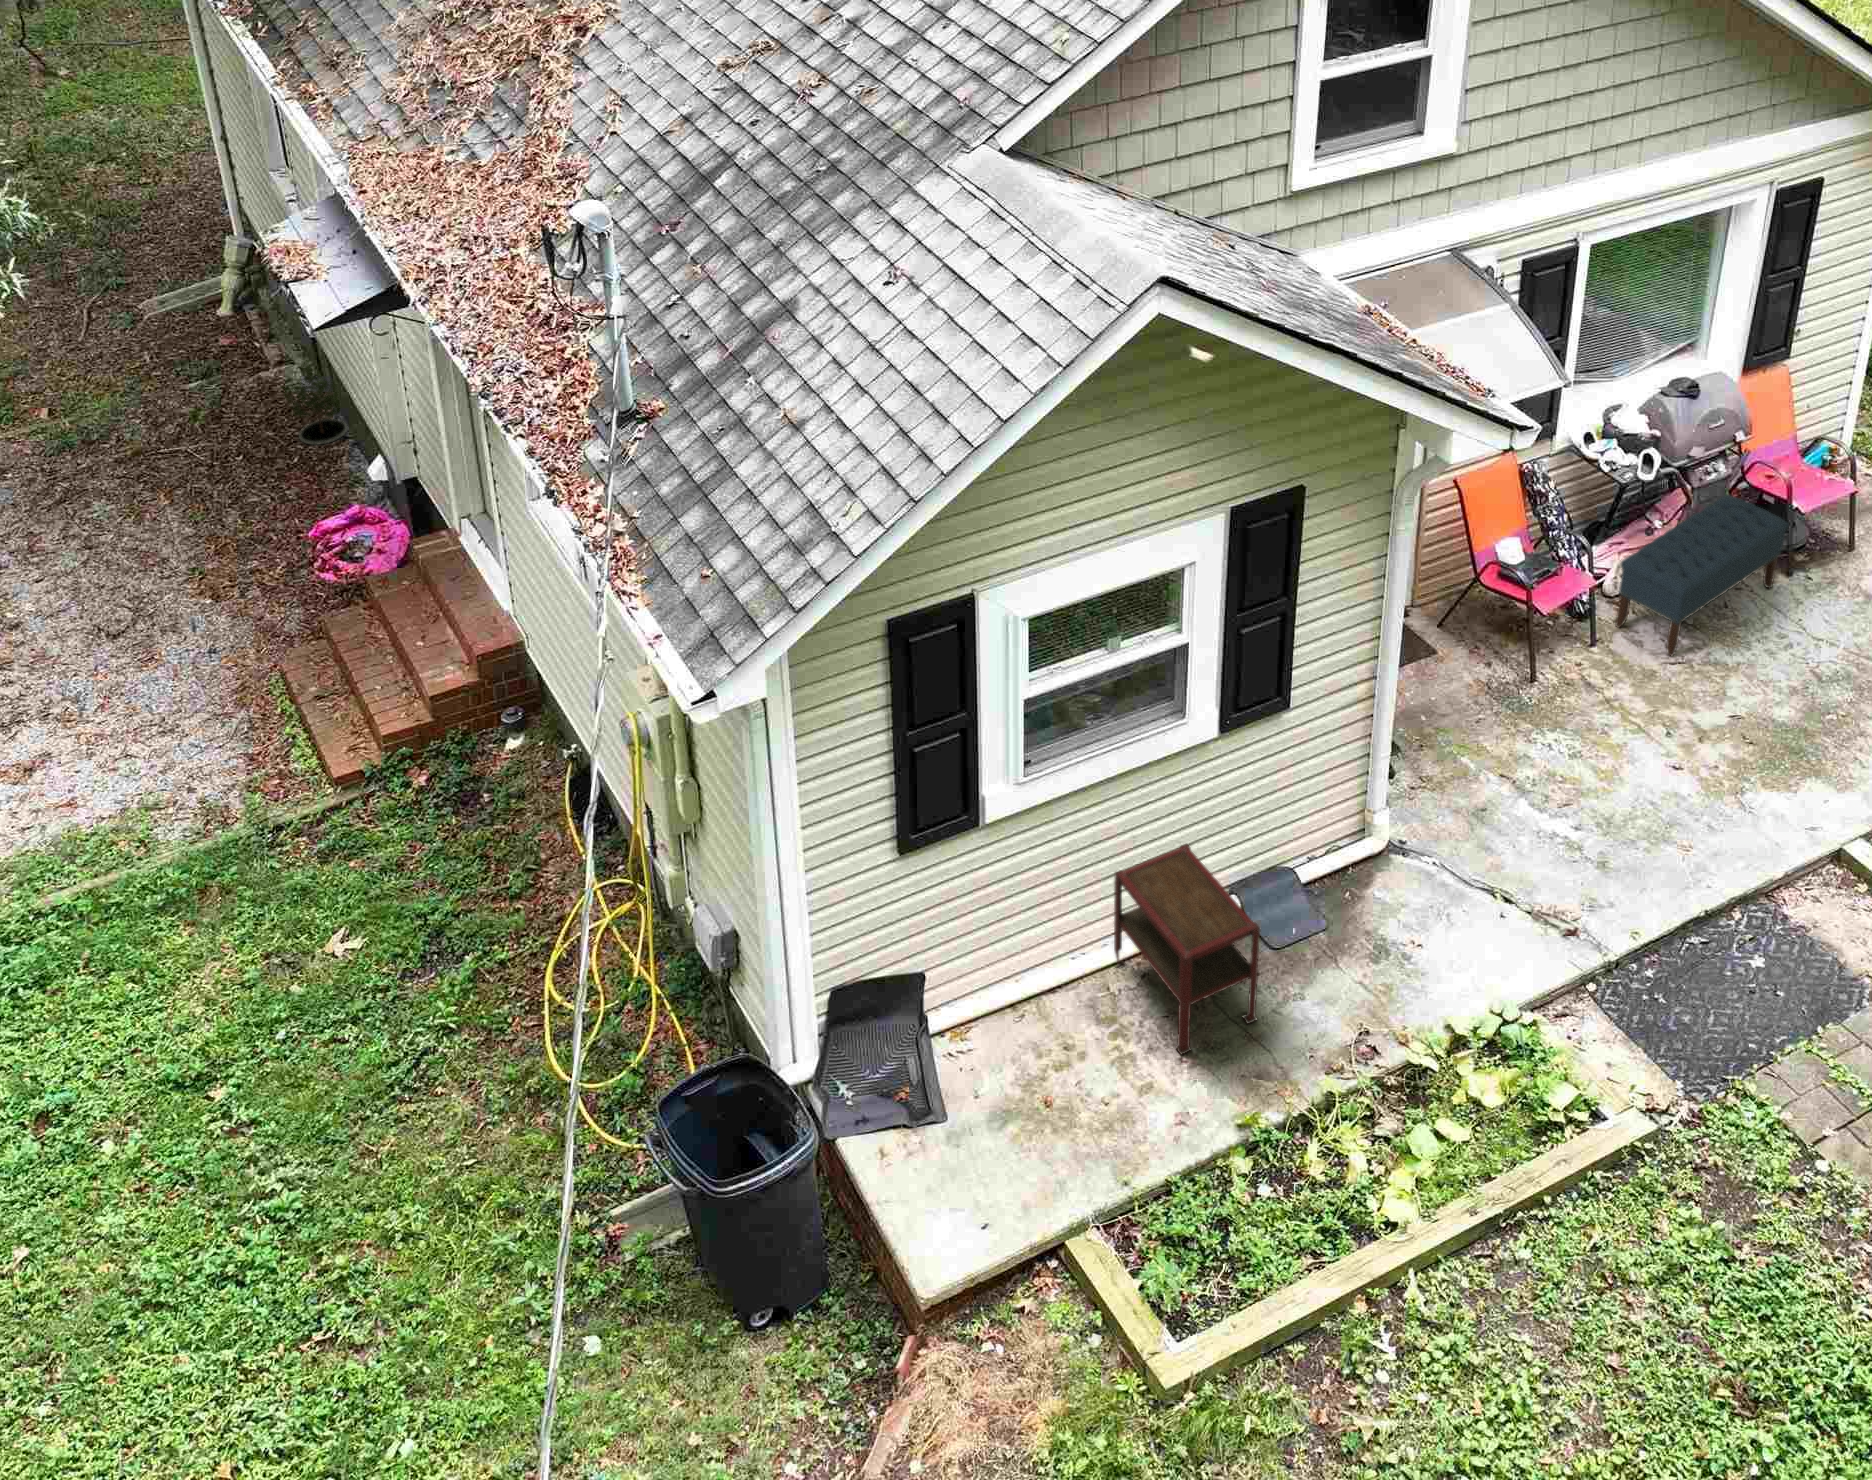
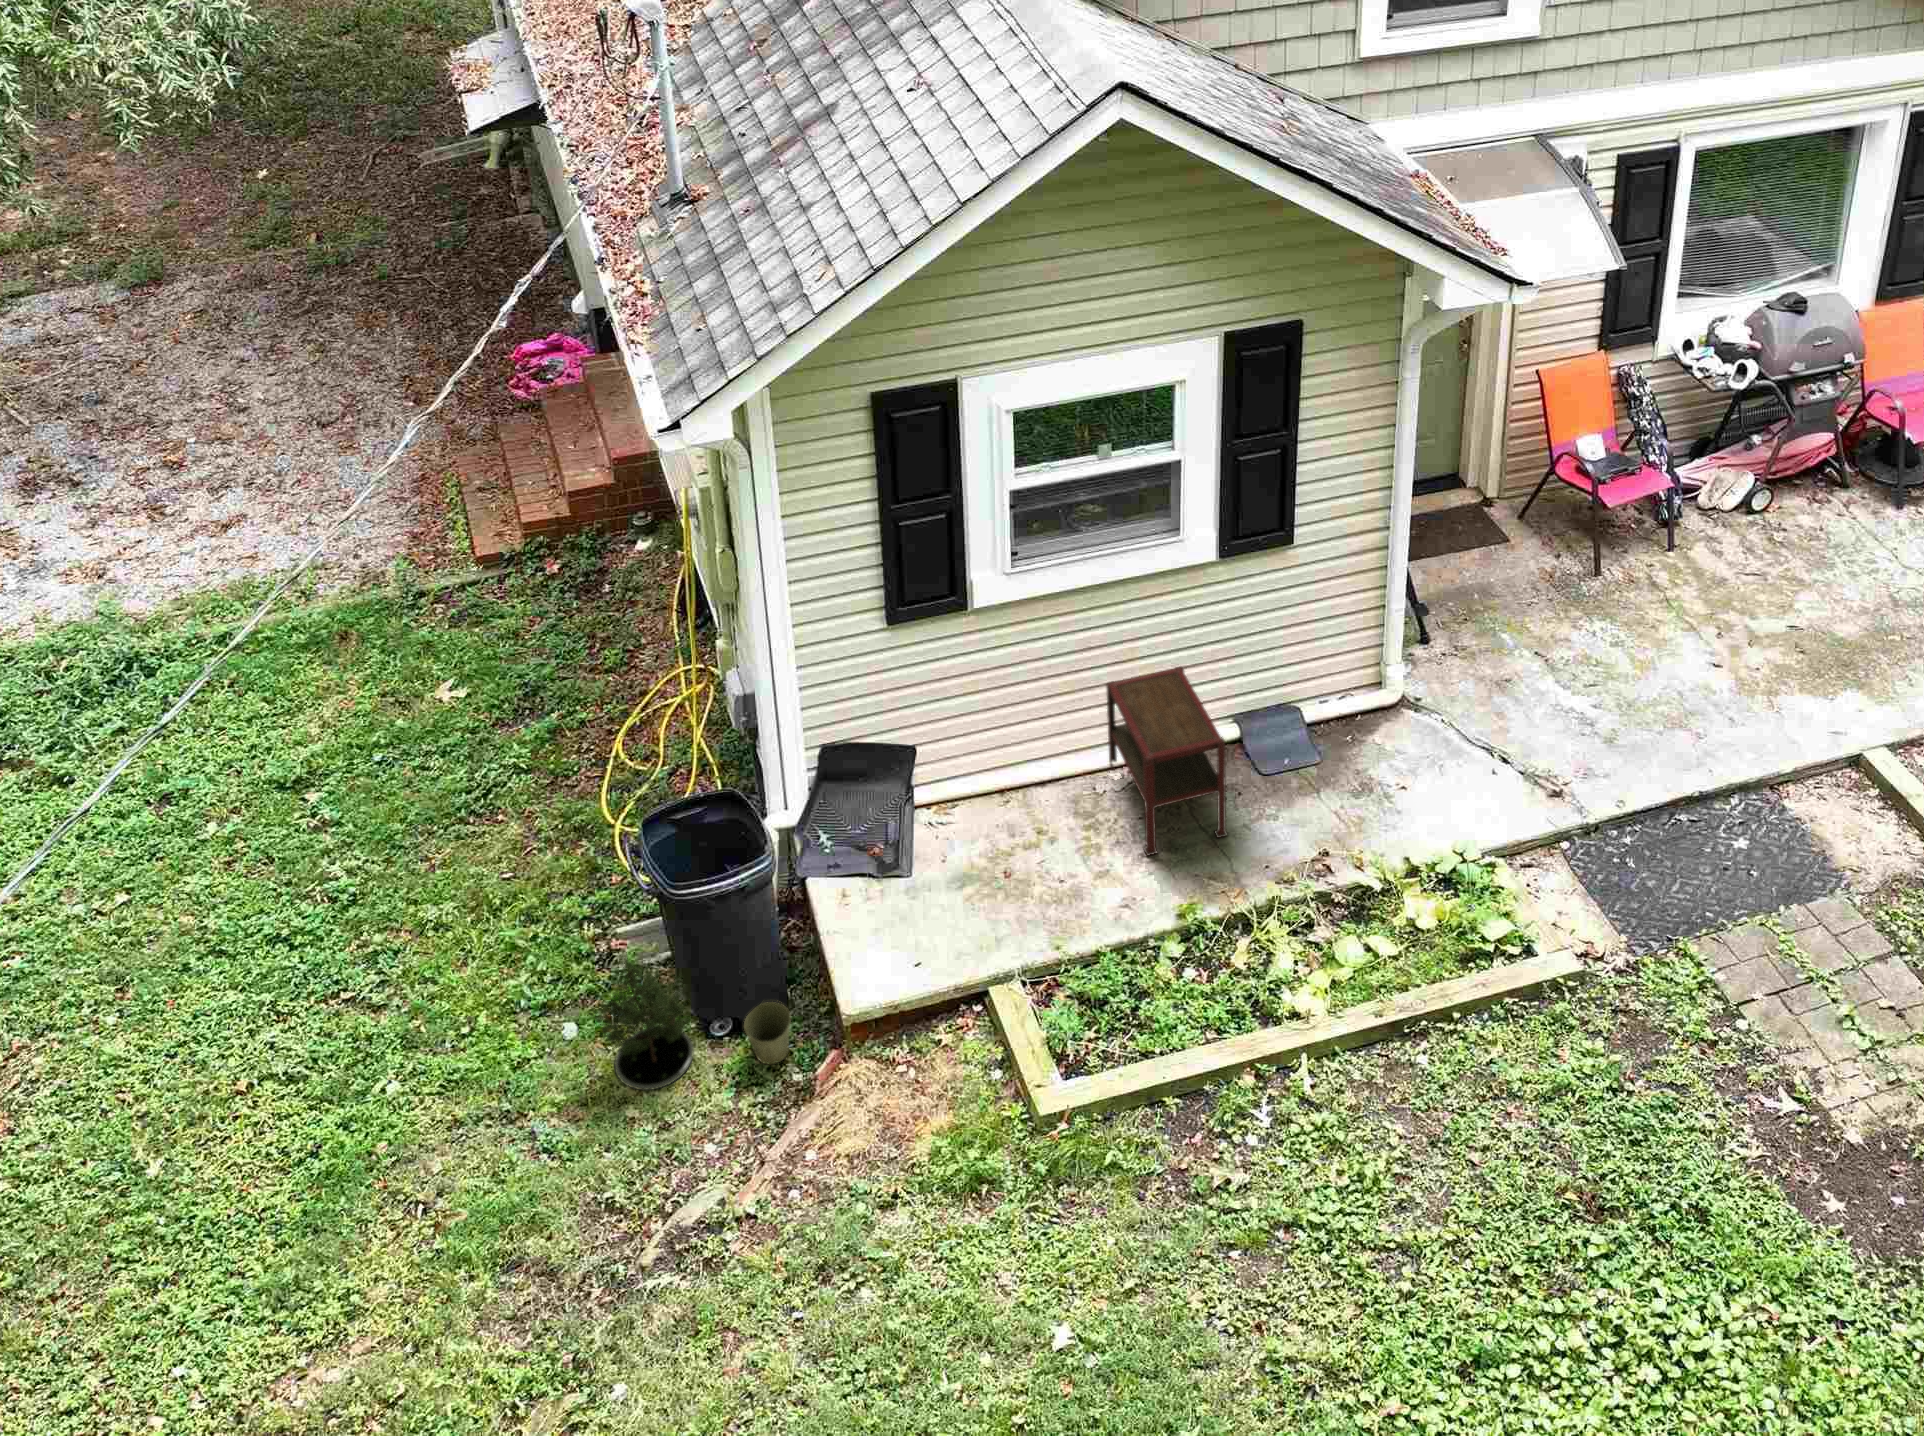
potted tree: present [281,360,348,445] -> present [589,955,693,1090]
bench: present [1615,495,1789,656] -> none [1695,418,1886,567]
bucket: none [806,1289,857,1360] -> present [744,1001,791,1064]

